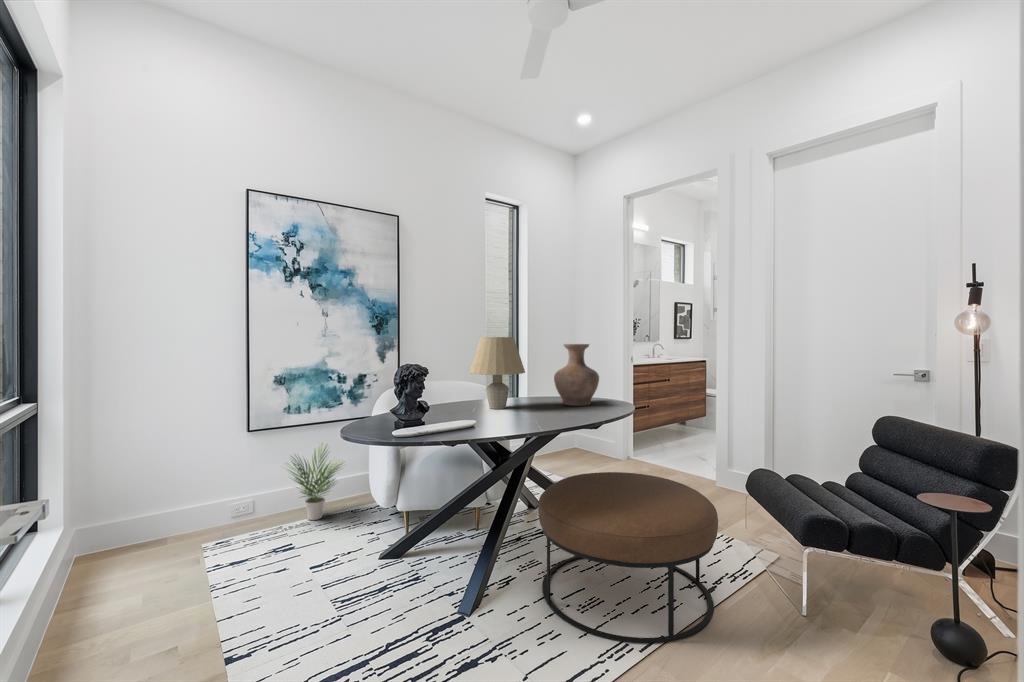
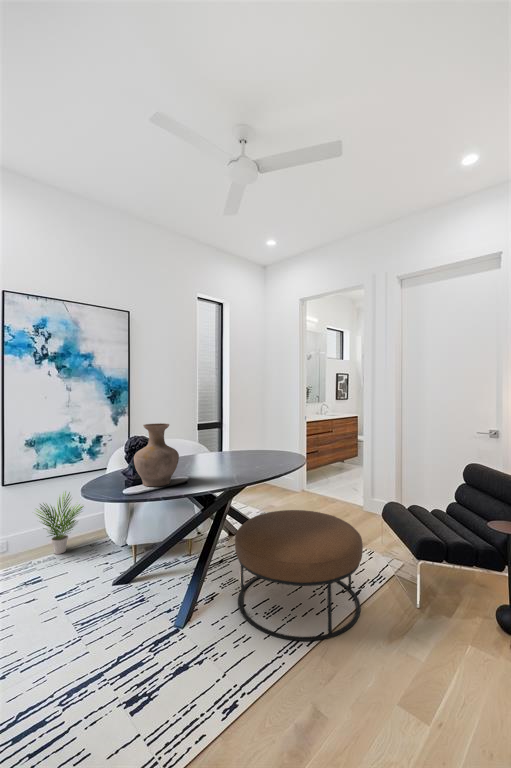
table lamp: present [470,337,525,409] -> none [183,409,225,464]
vase: present [554,344,599,406] -> present [134,423,179,486]

